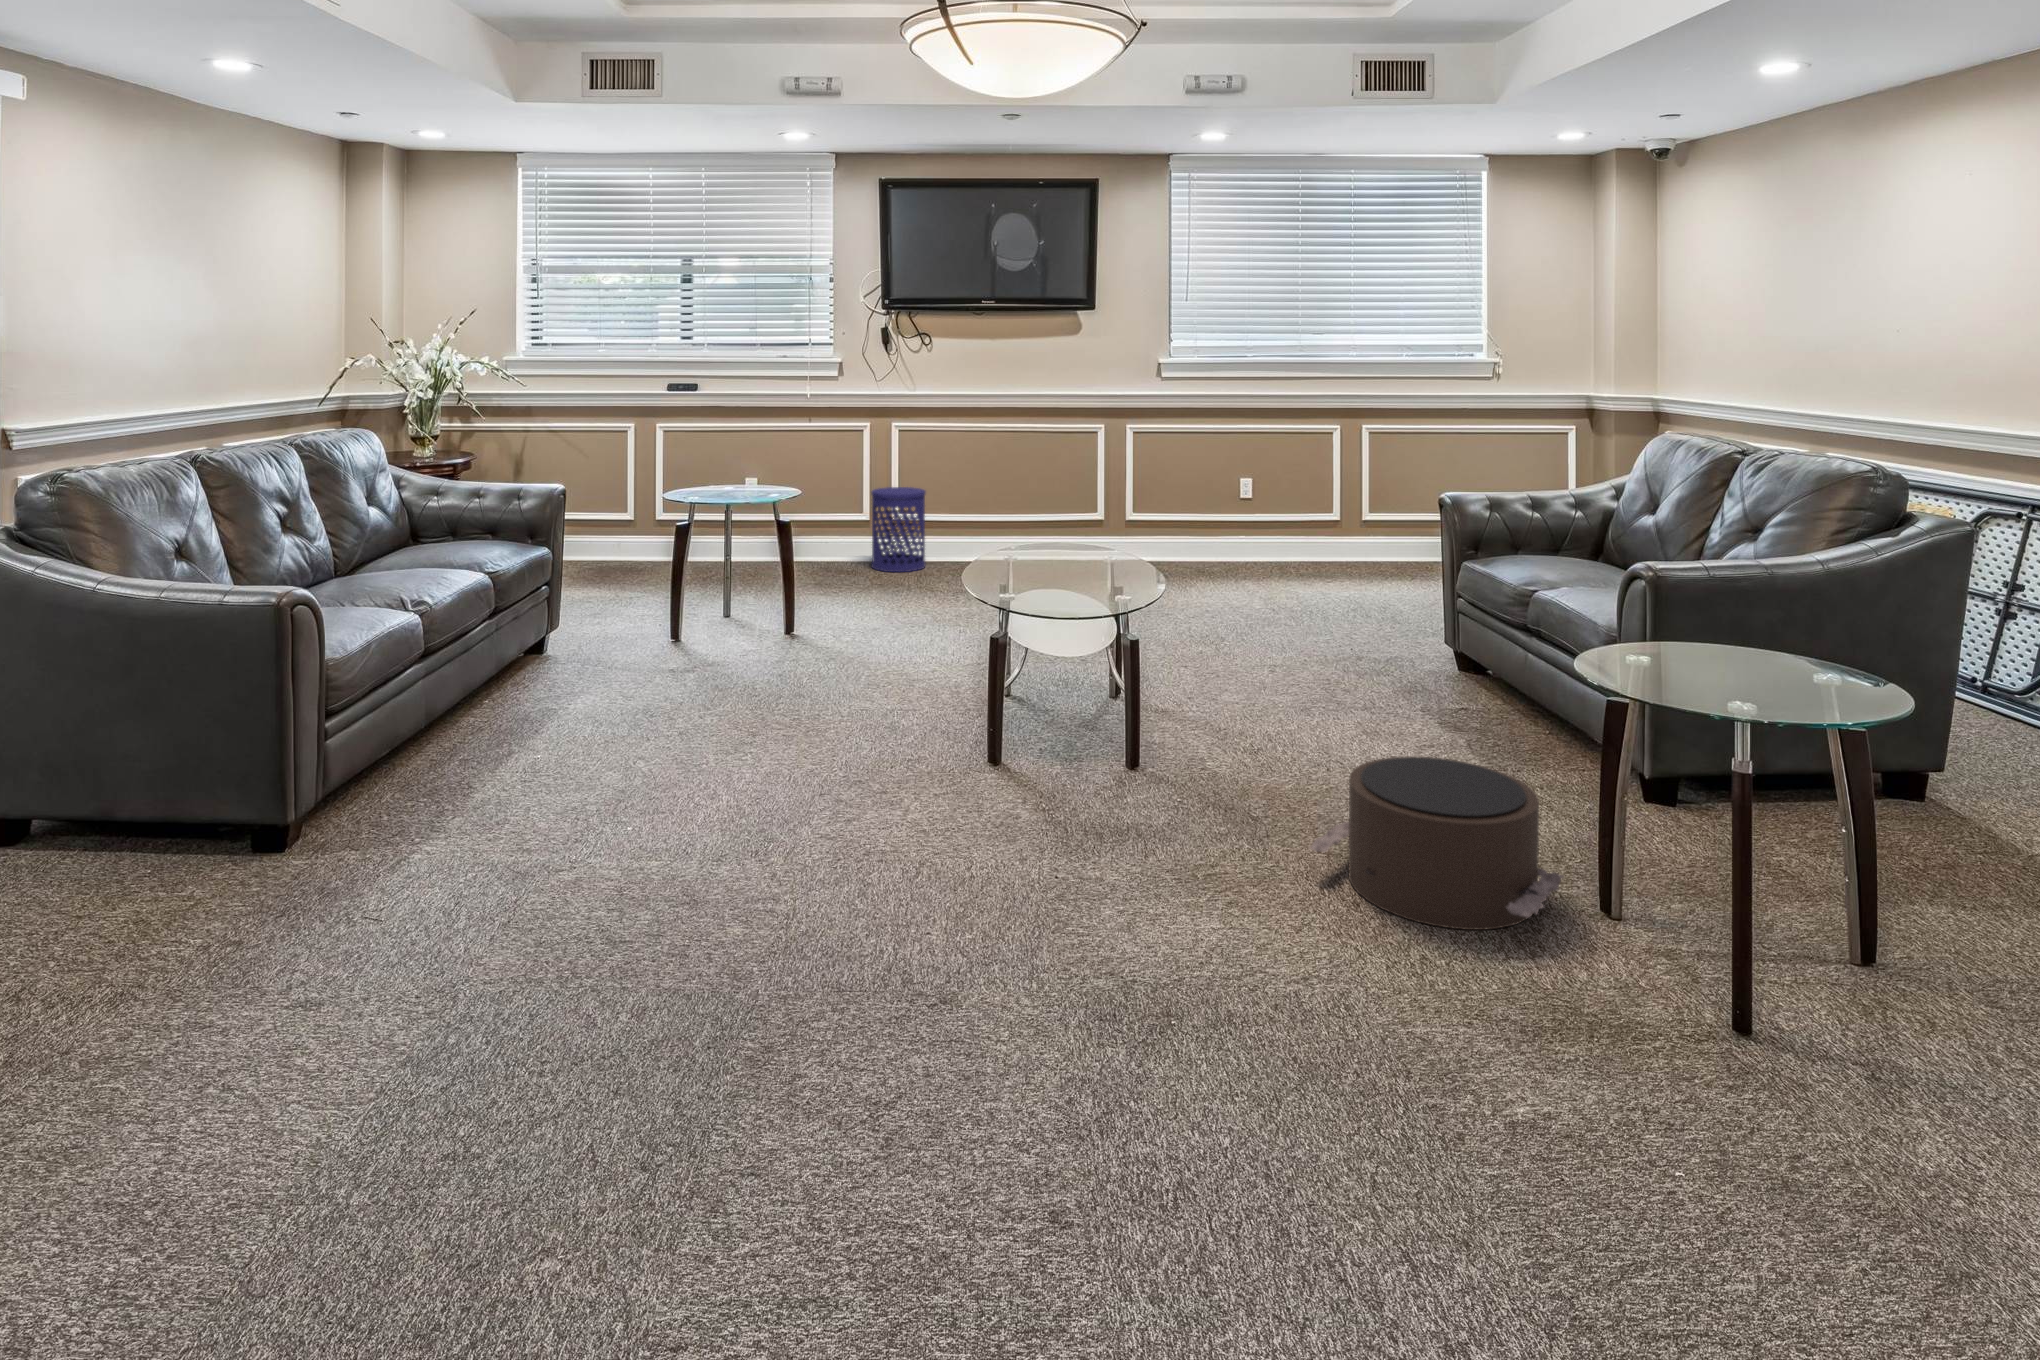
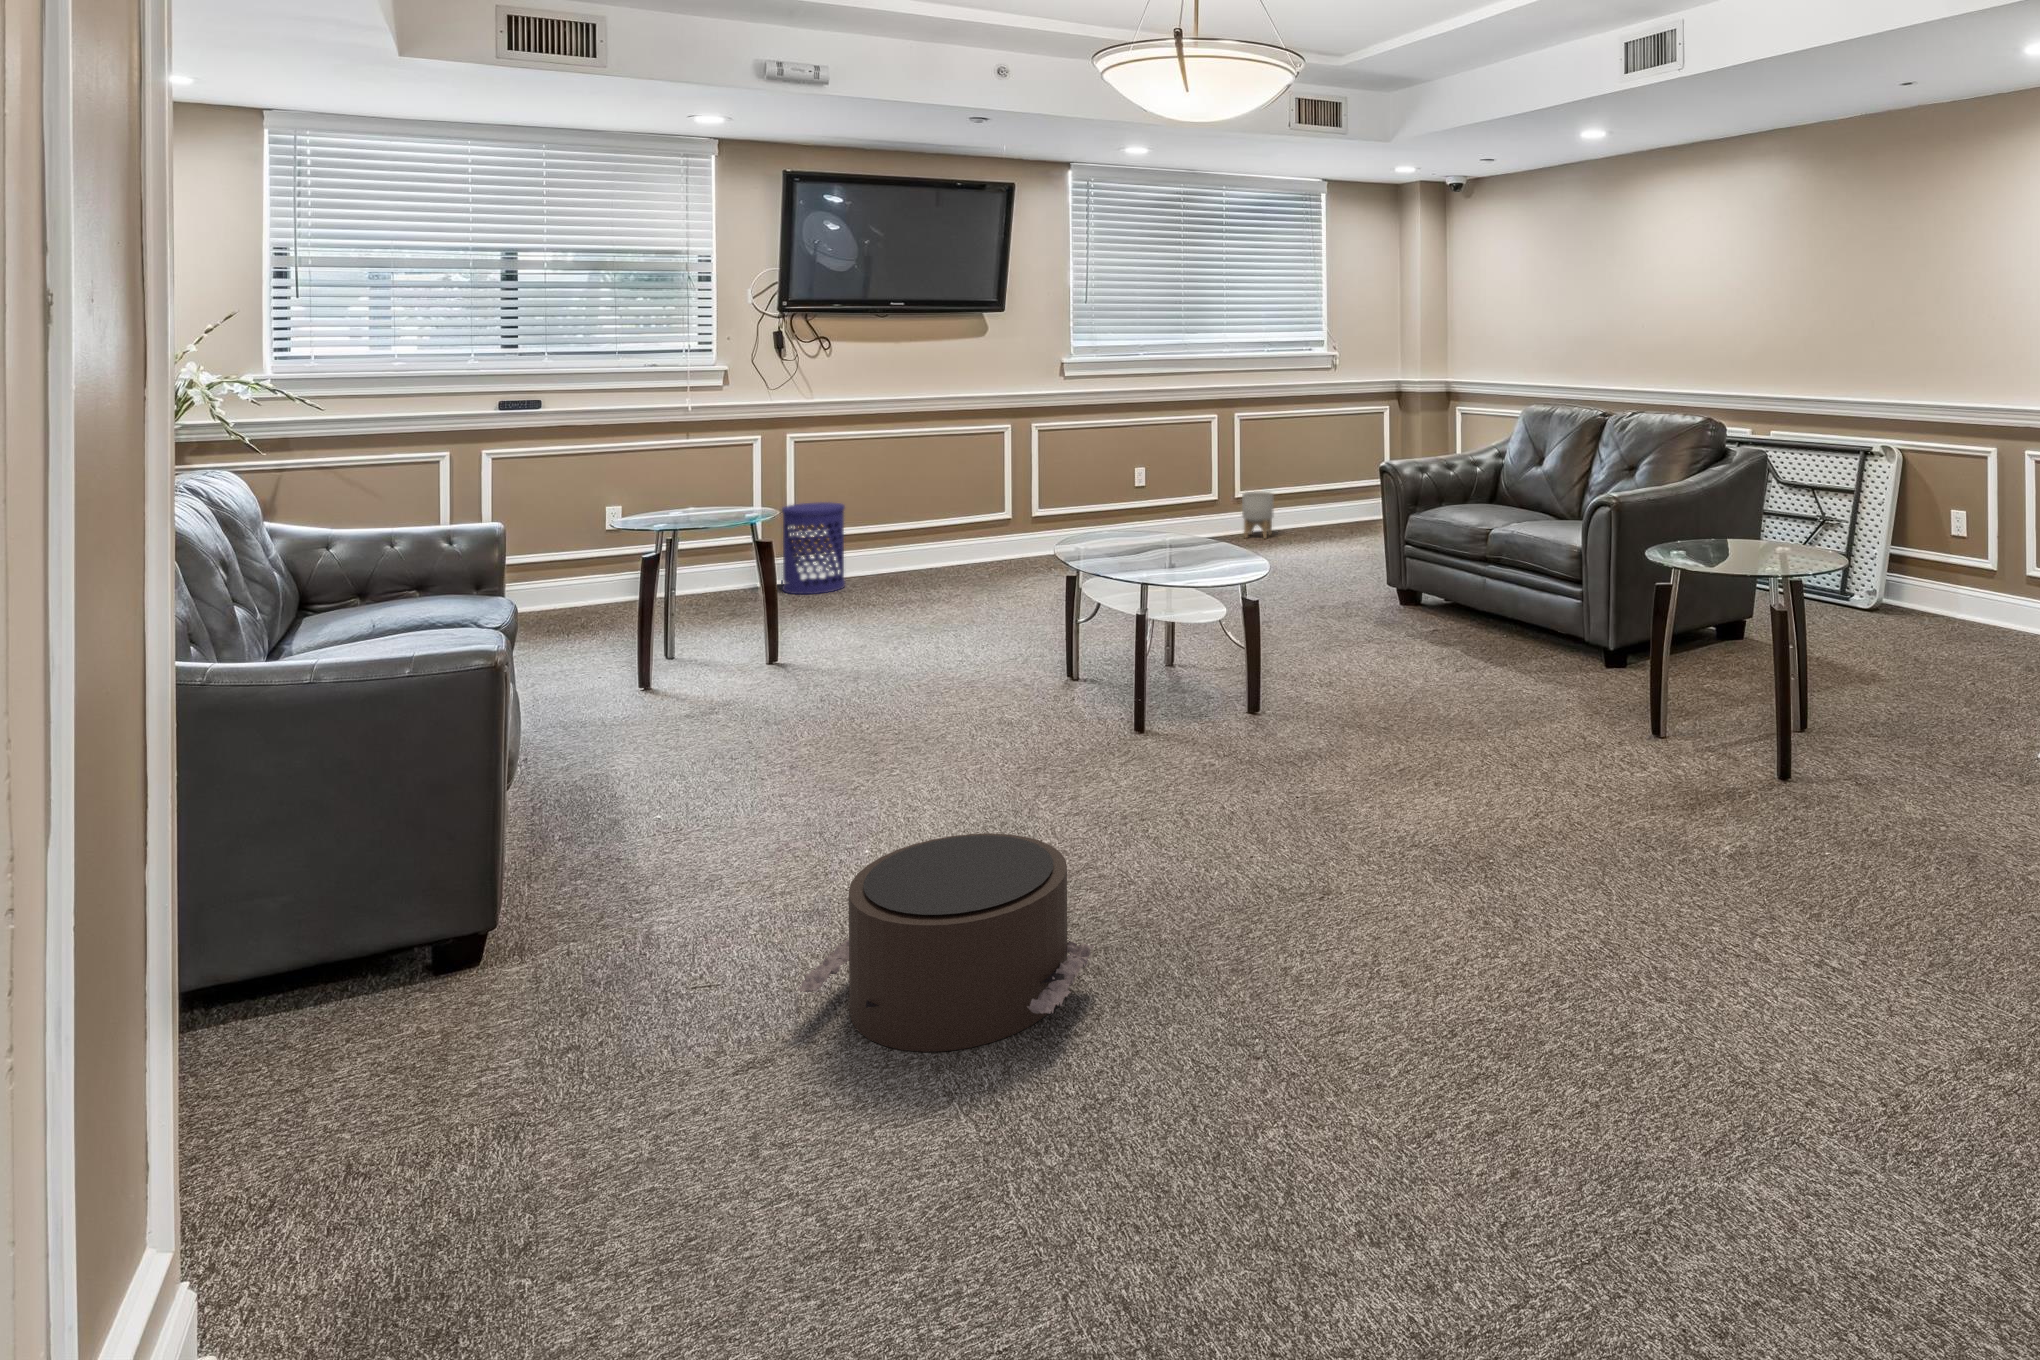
planter: none [1359,514,1397,569] -> present [1242,492,1274,539]
pouf: present [1310,756,1564,930] -> present [797,833,1094,1052]

